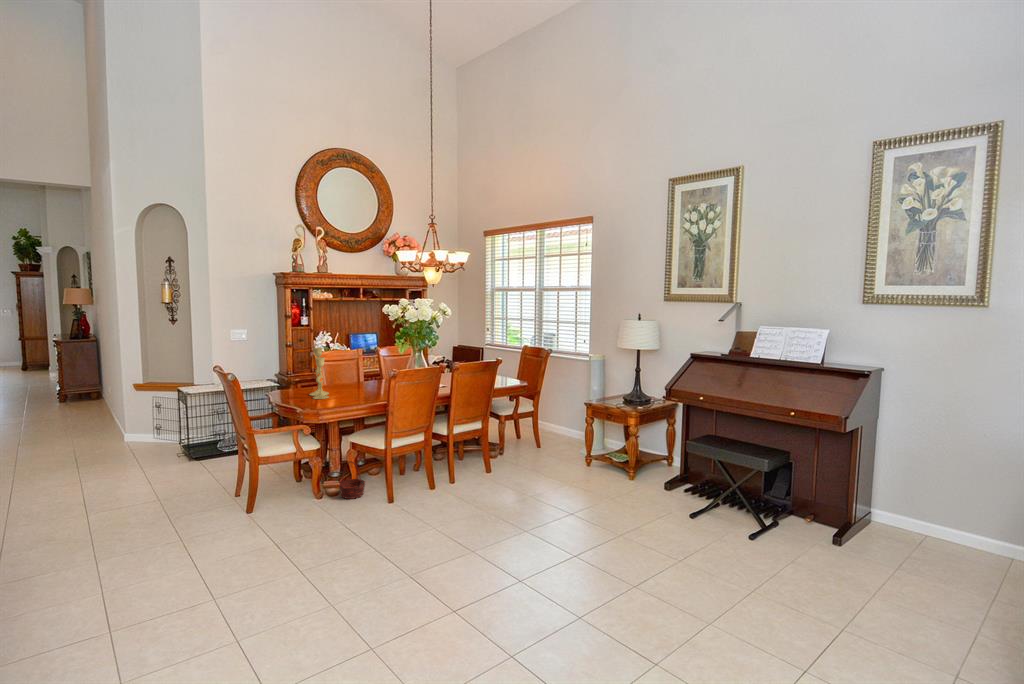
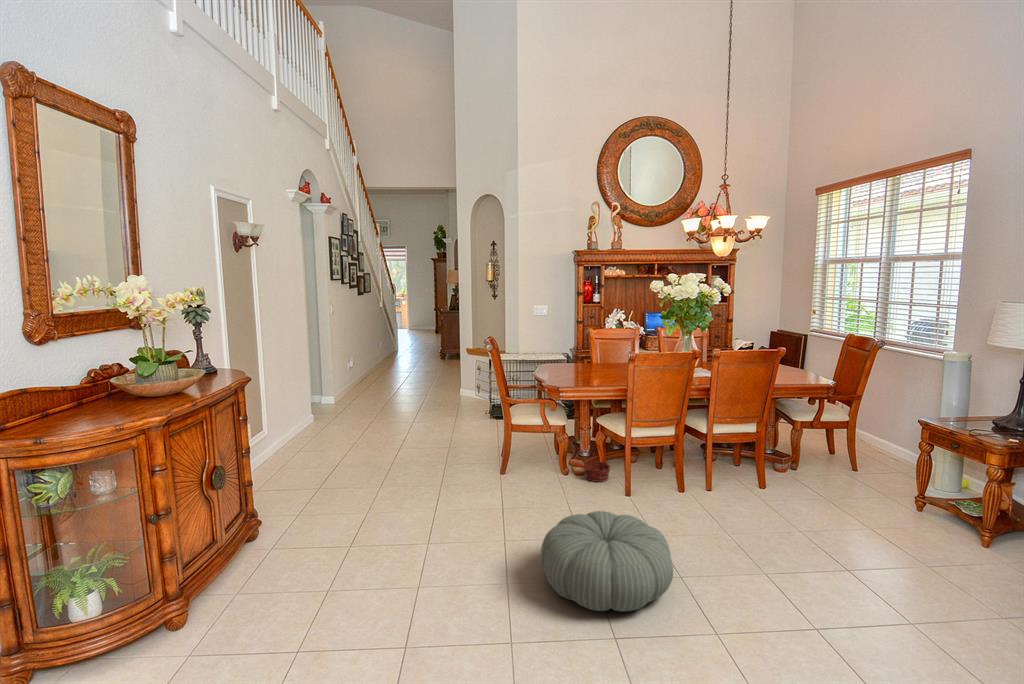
candlestick: present [310,347,329,399] -> none [567,325,587,376]
pouf: none [361,512,480,600] -> present [540,511,673,612]

